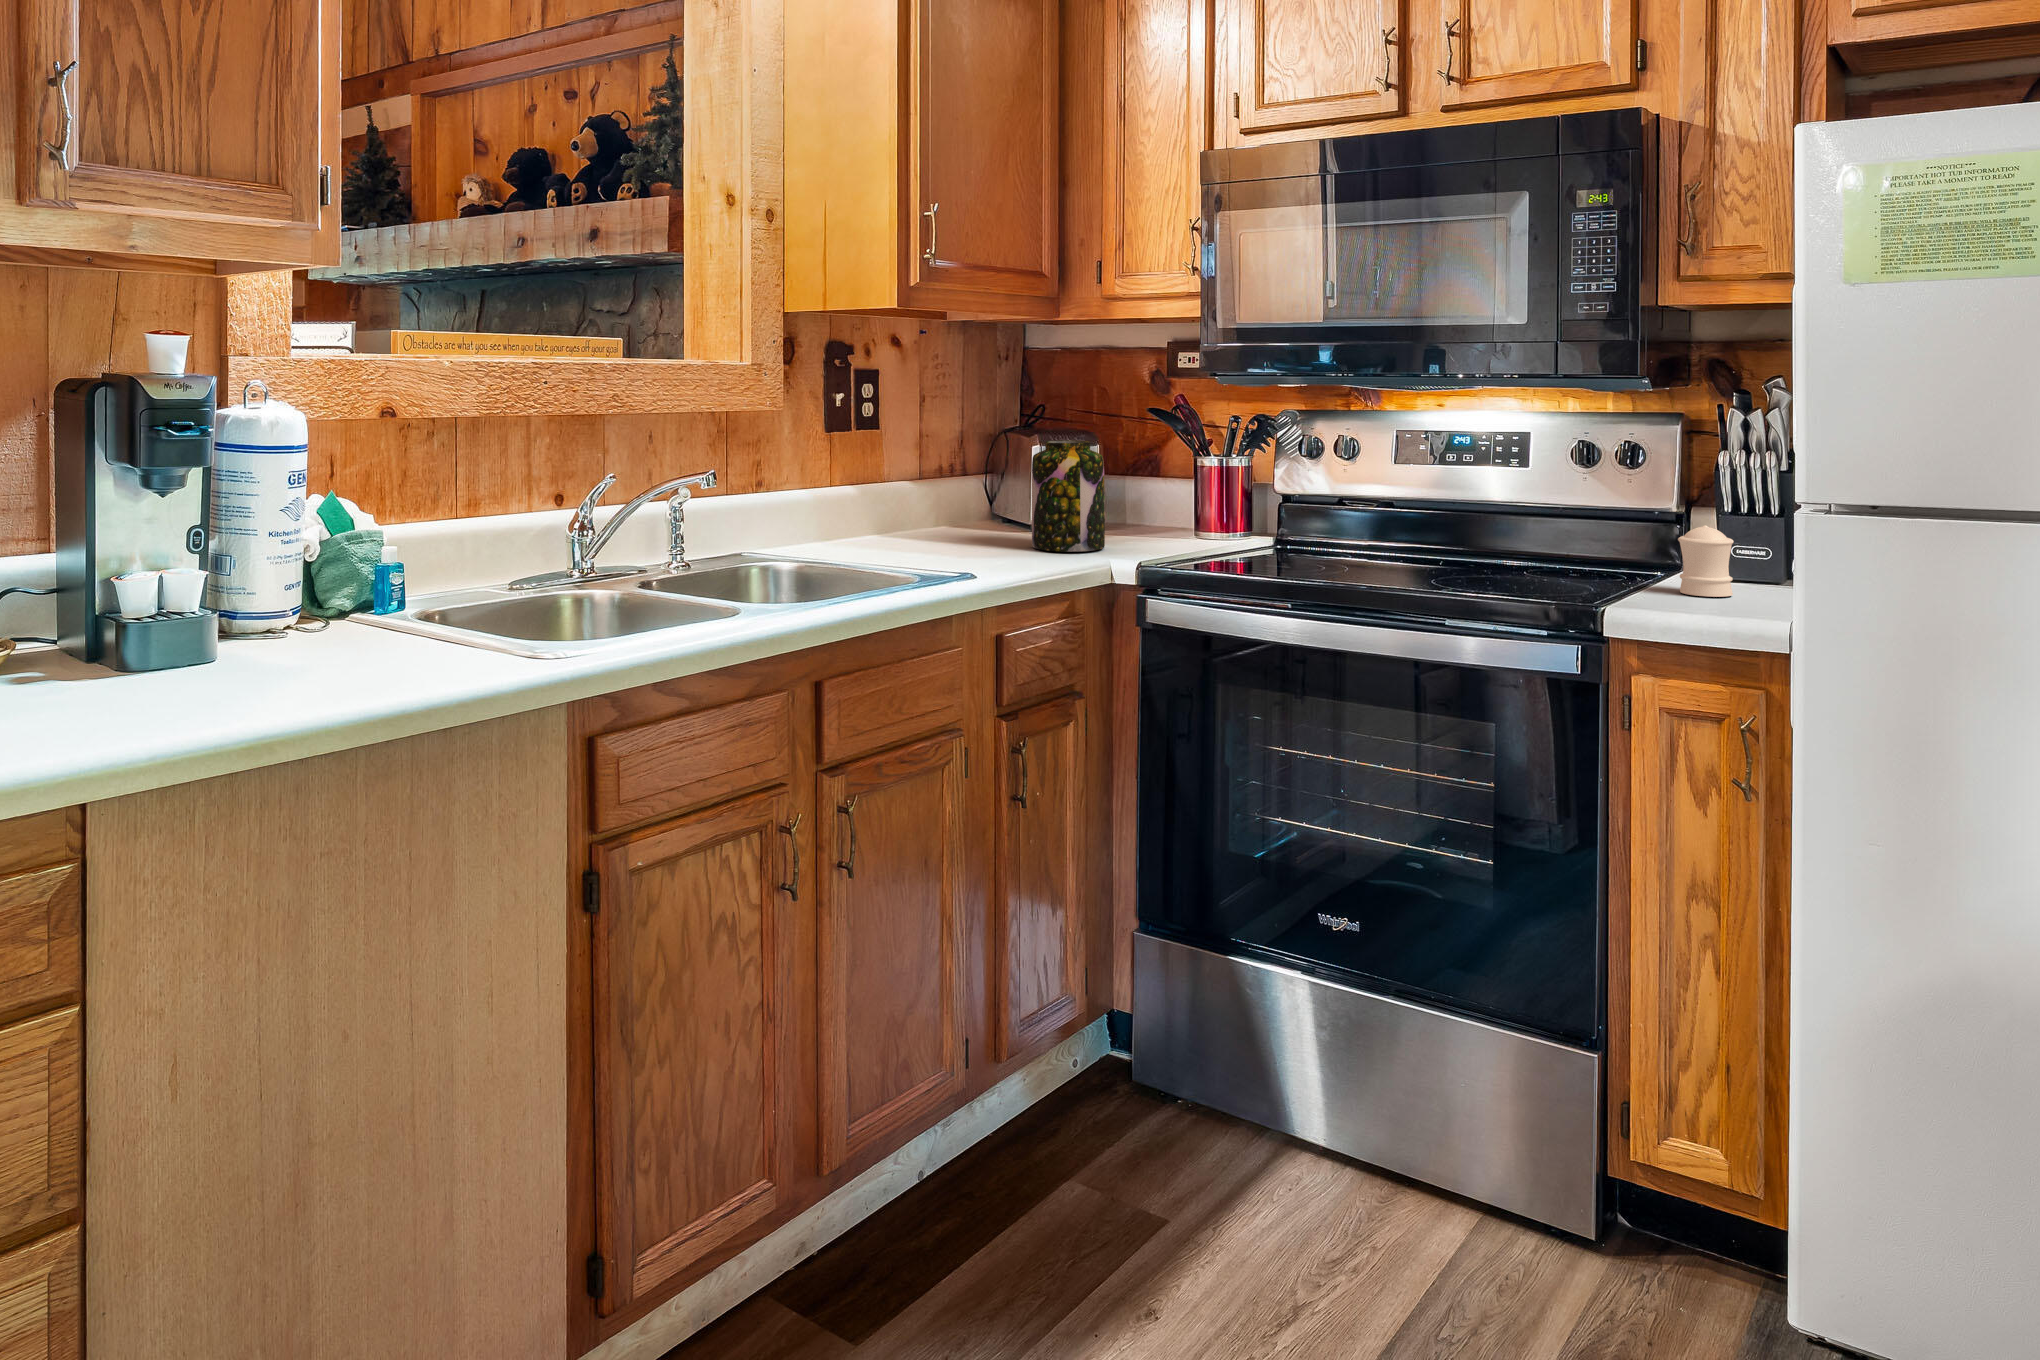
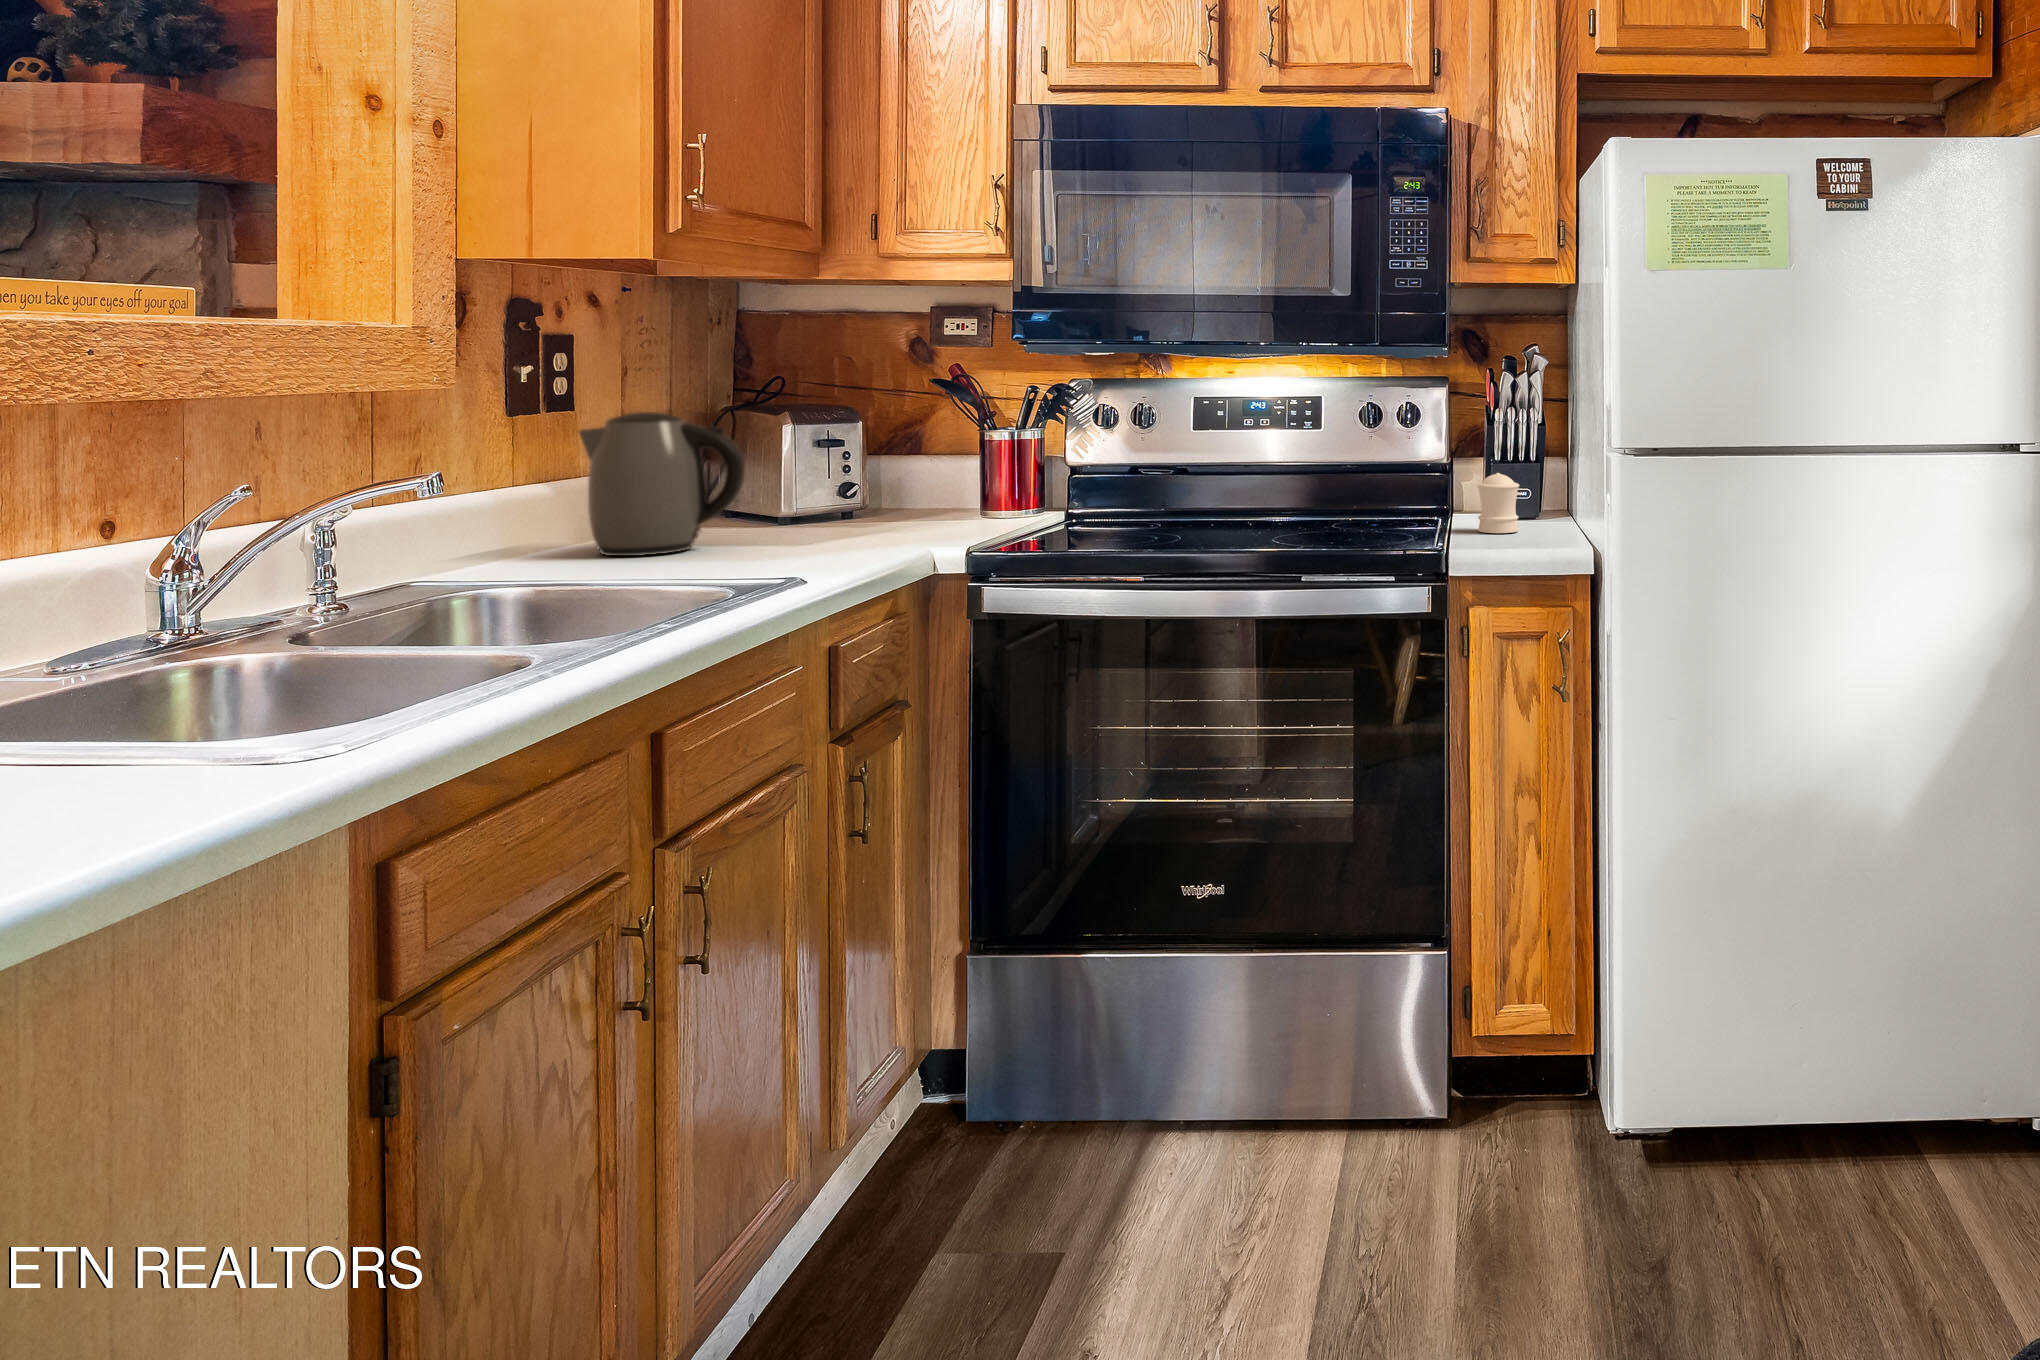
kettle: none [867,430,981,545] -> present [579,412,745,556]
jar: present [1032,441,1105,552] -> none [816,420,908,546]

